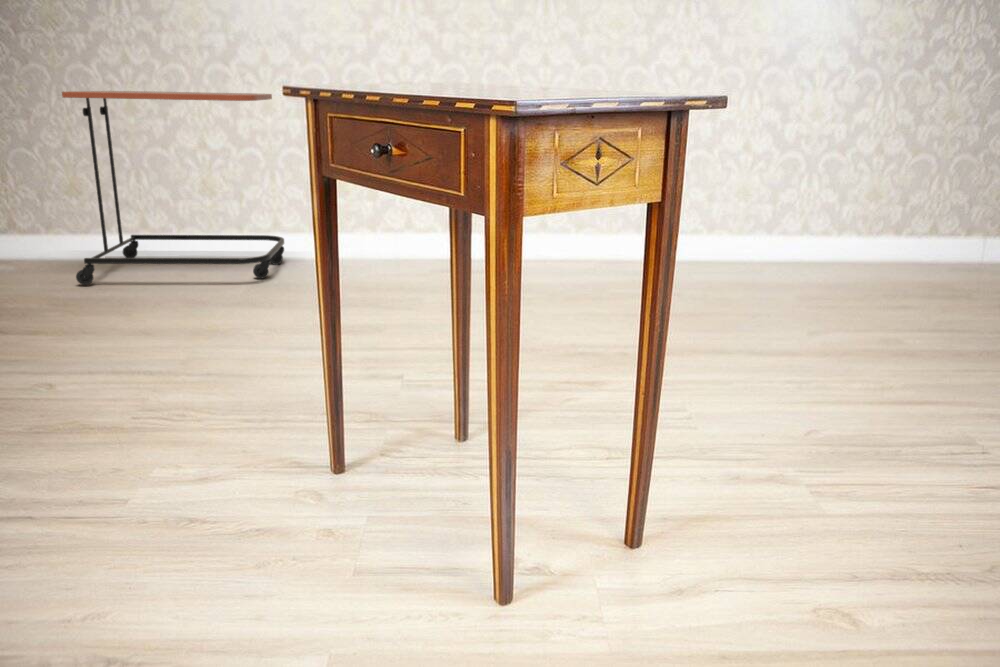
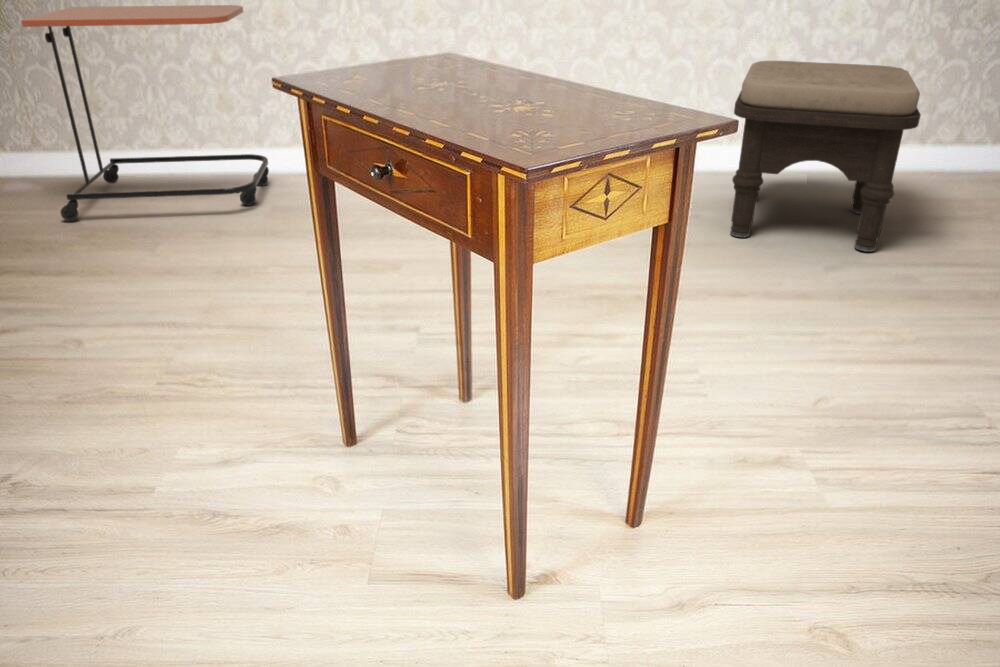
ottoman: none [741,153,926,331] -> present [730,61,921,252]

